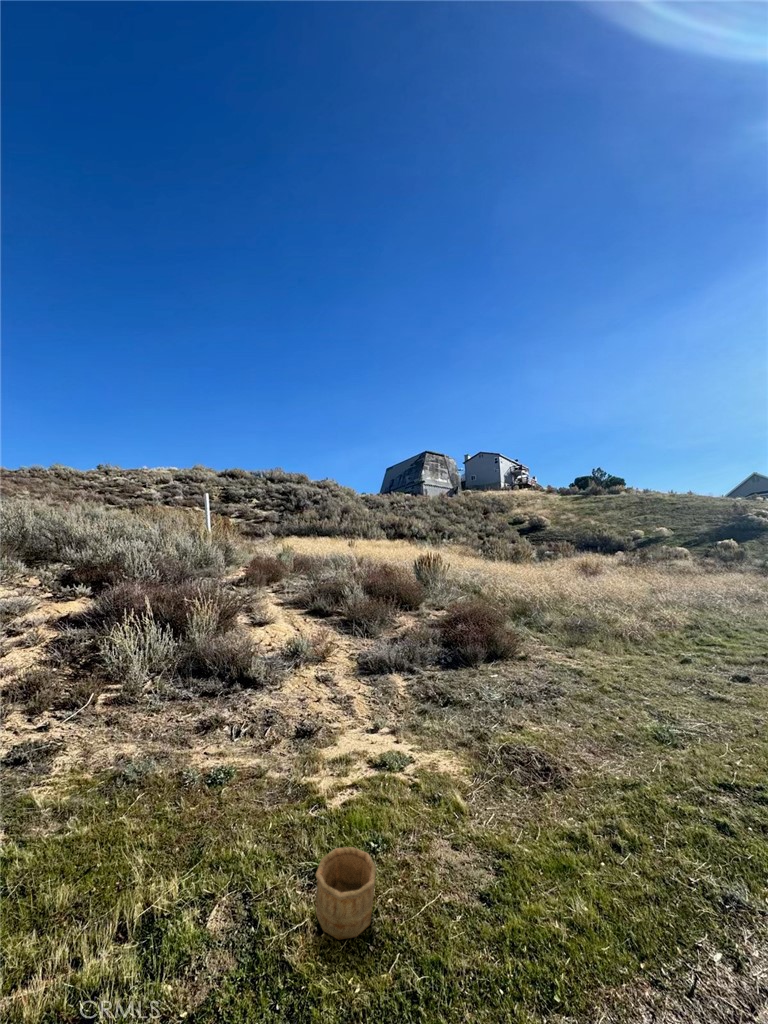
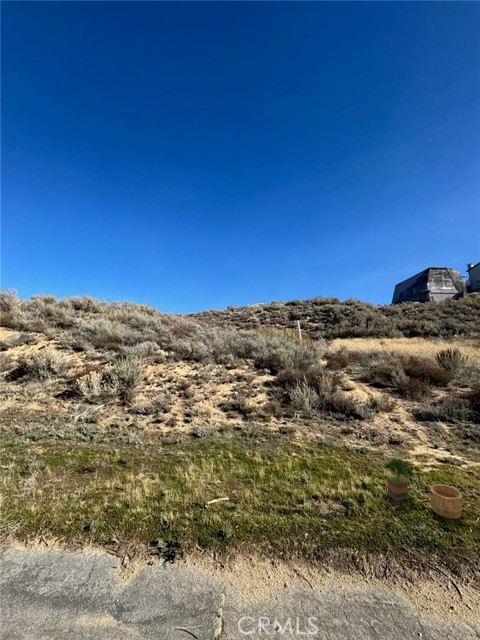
potted tree: none [231,797,293,906] -> present [384,459,414,501]

